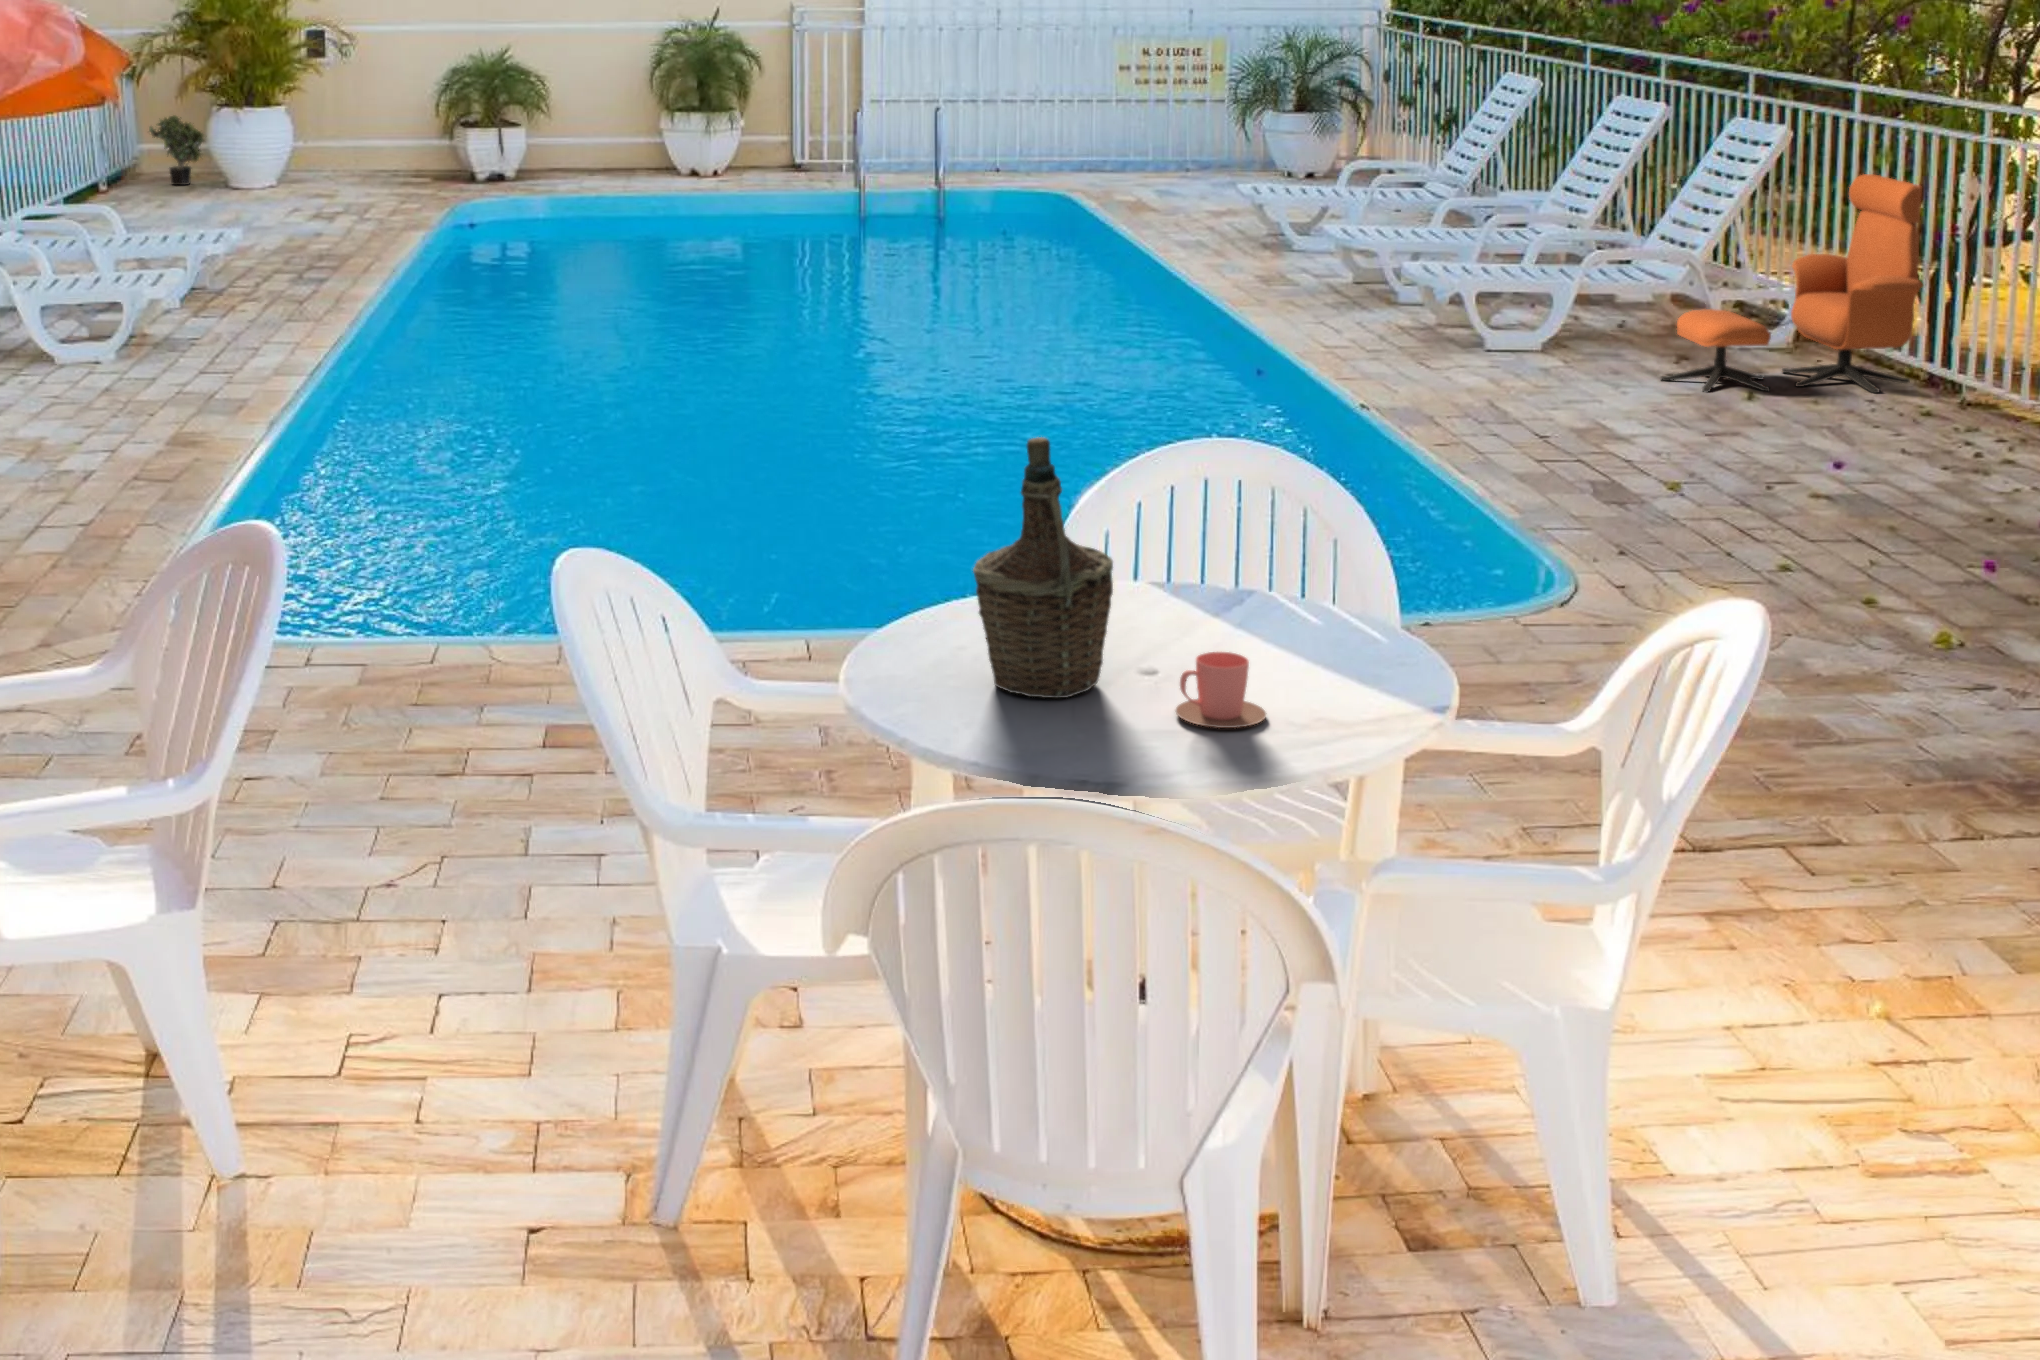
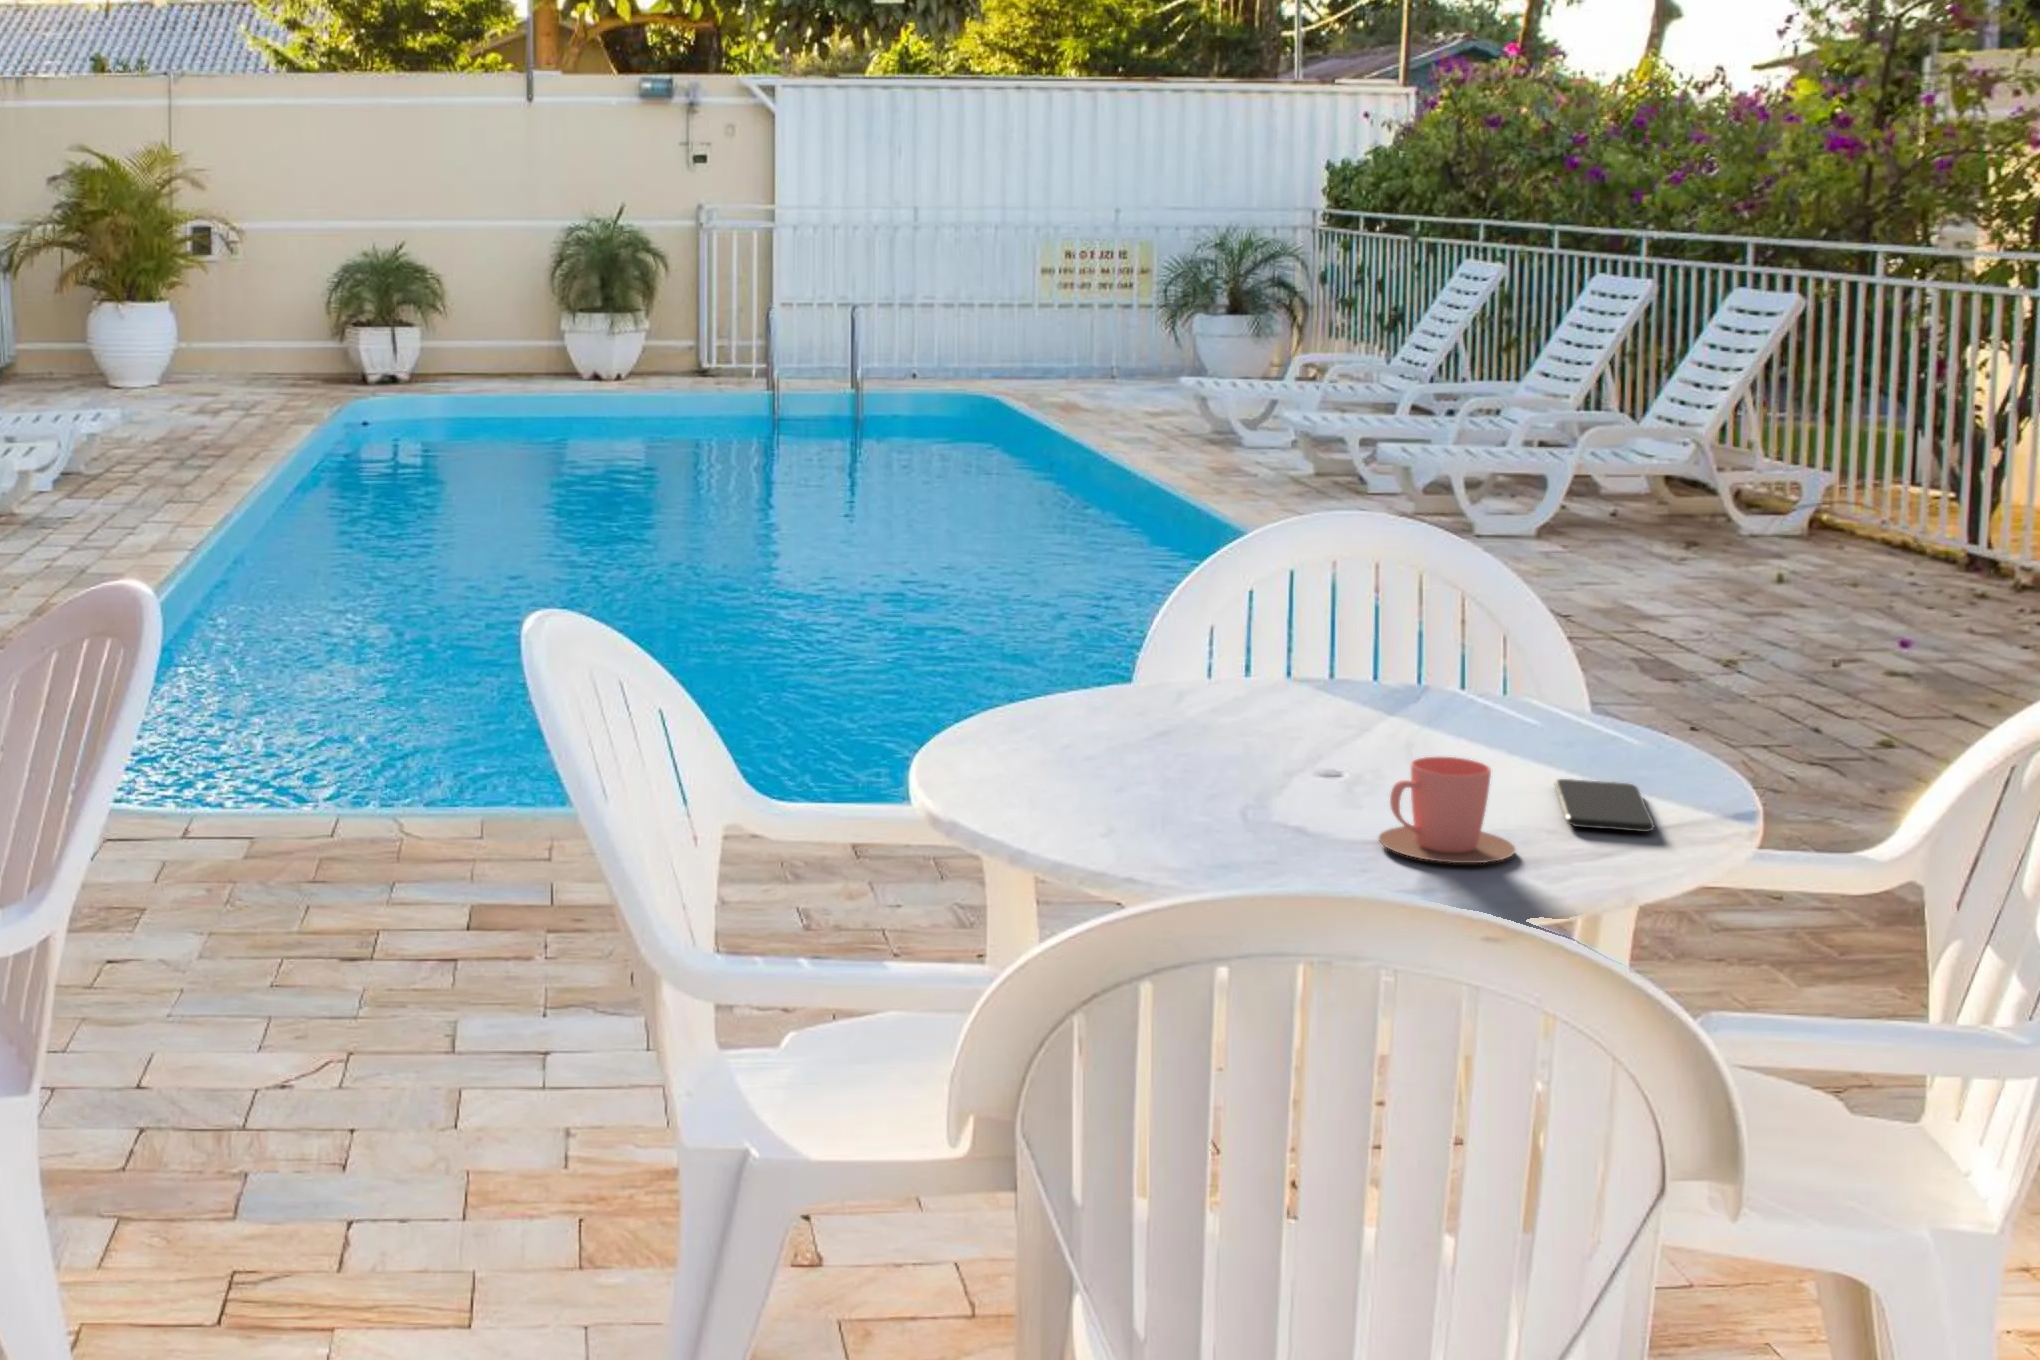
potted plant: present [149,115,204,185] -> none [30,308,91,380]
lounge chair: present [1661,174,1923,393] -> none [1675,340,1977,579]
bottle: present [973,437,1113,698] -> none [1076,451,1280,824]
smartphone: none [1311,658,1375,701] -> present [1555,779,1654,832]

